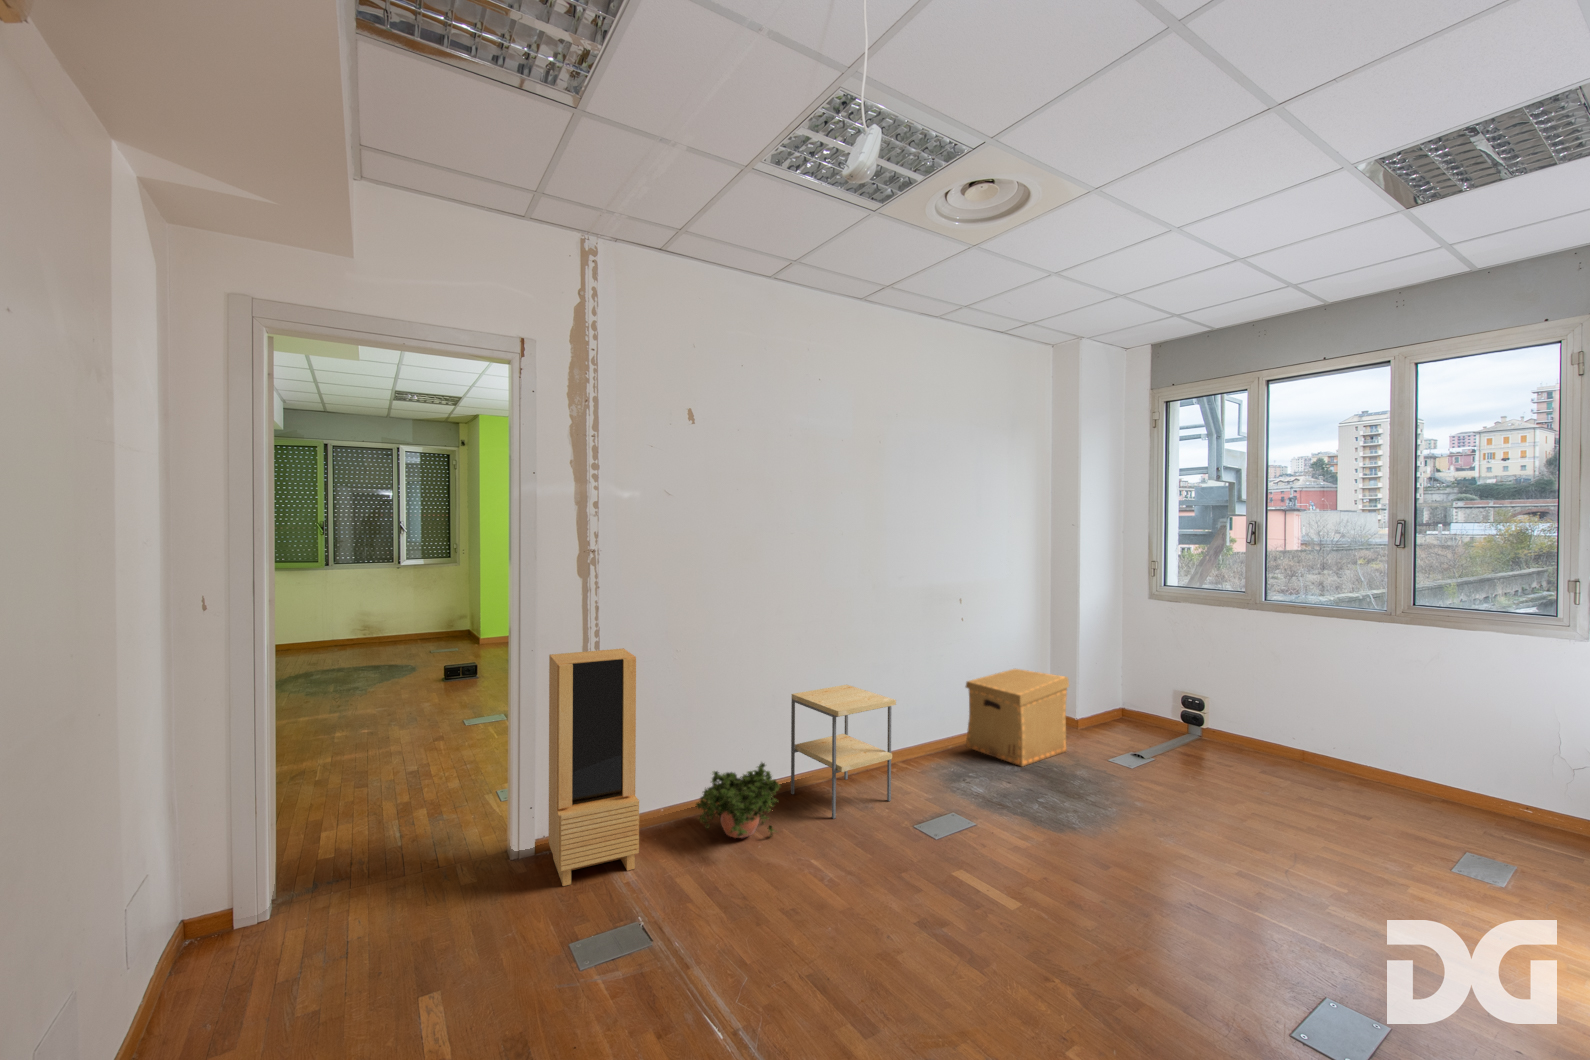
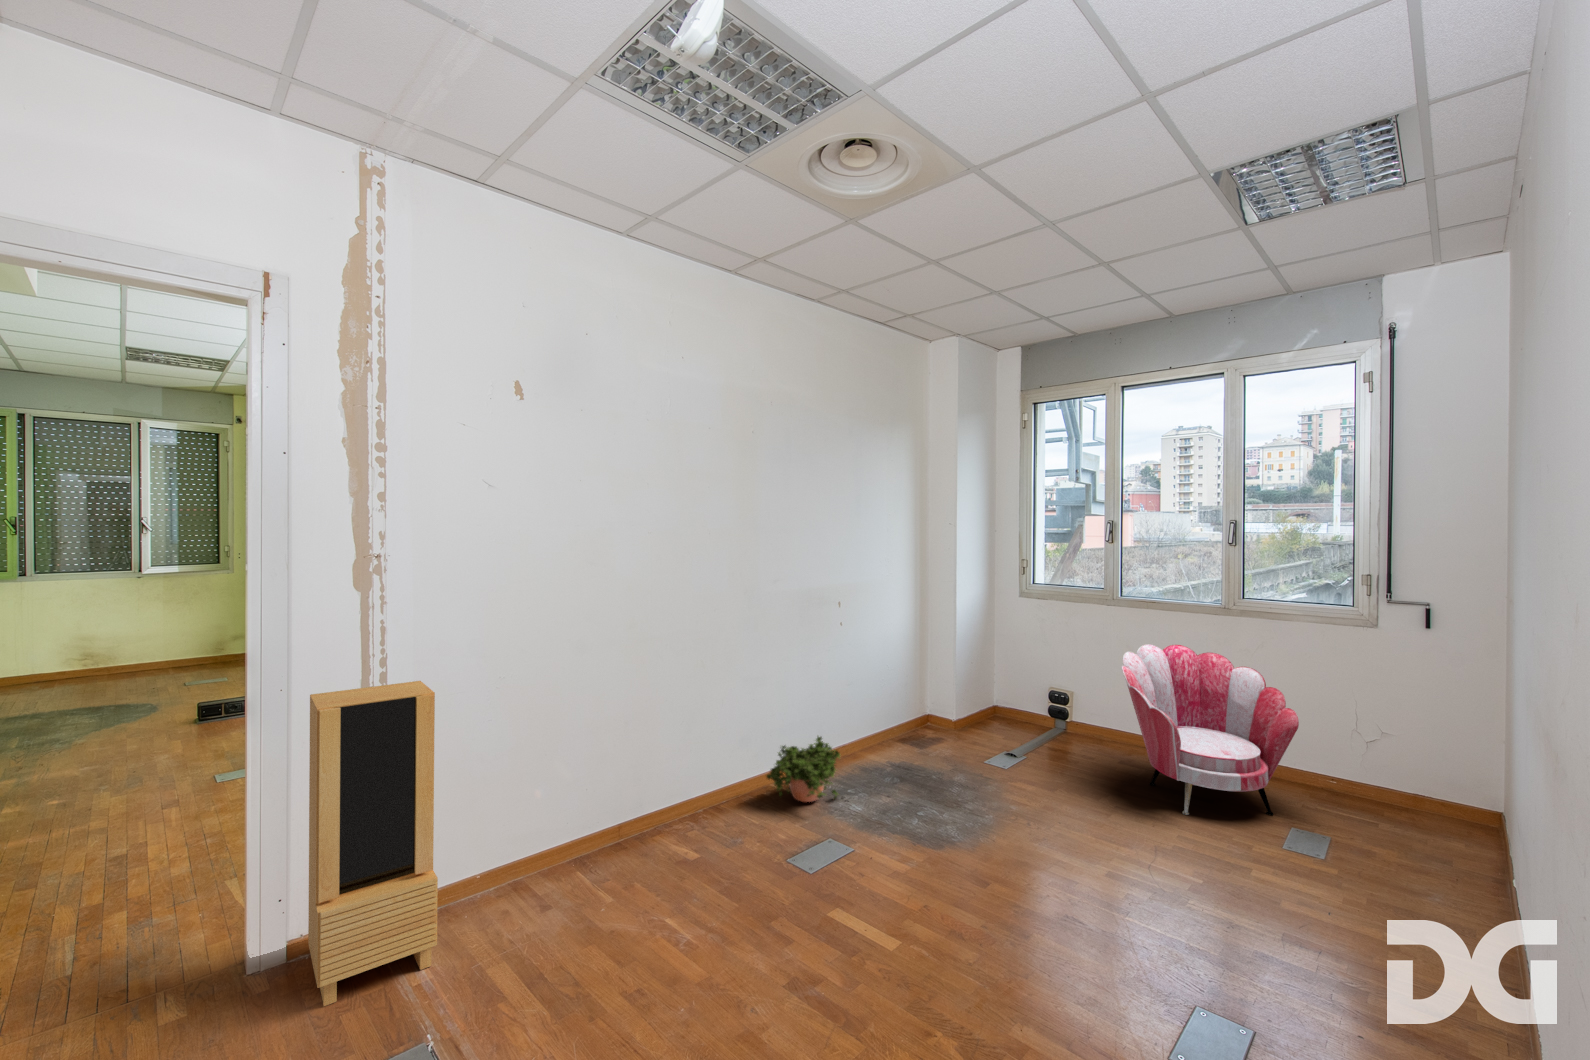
armchair: none [1263,645,1467,826] -> present [1122,644,1299,815]
cardboard box: present [965,669,1069,766] -> none [834,676,939,783]
side table: present [791,685,896,819] -> none [640,706,762,866]
potted plant: present [696,763,780,838] -> present [767,736,840,802]

